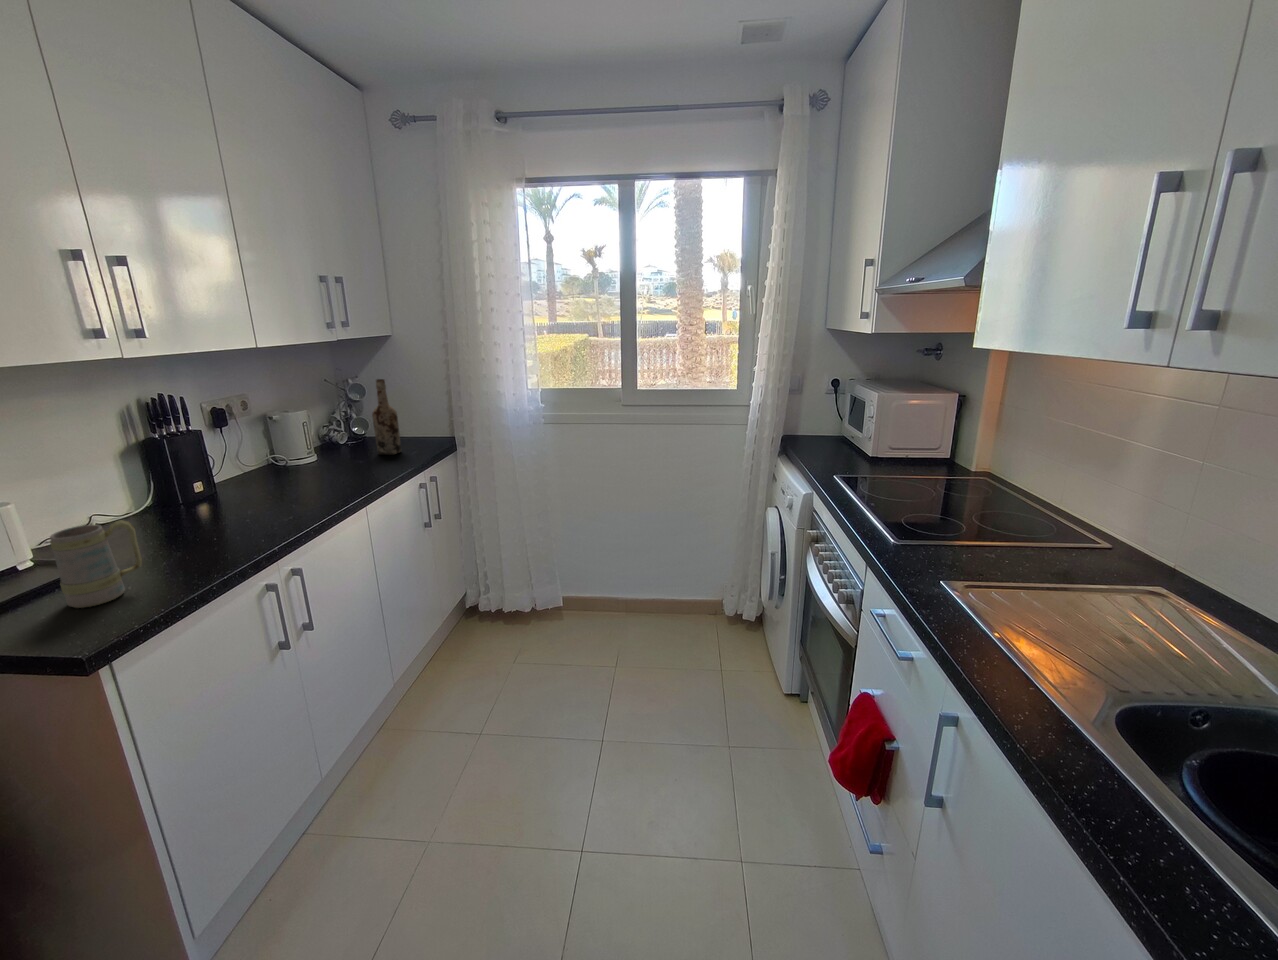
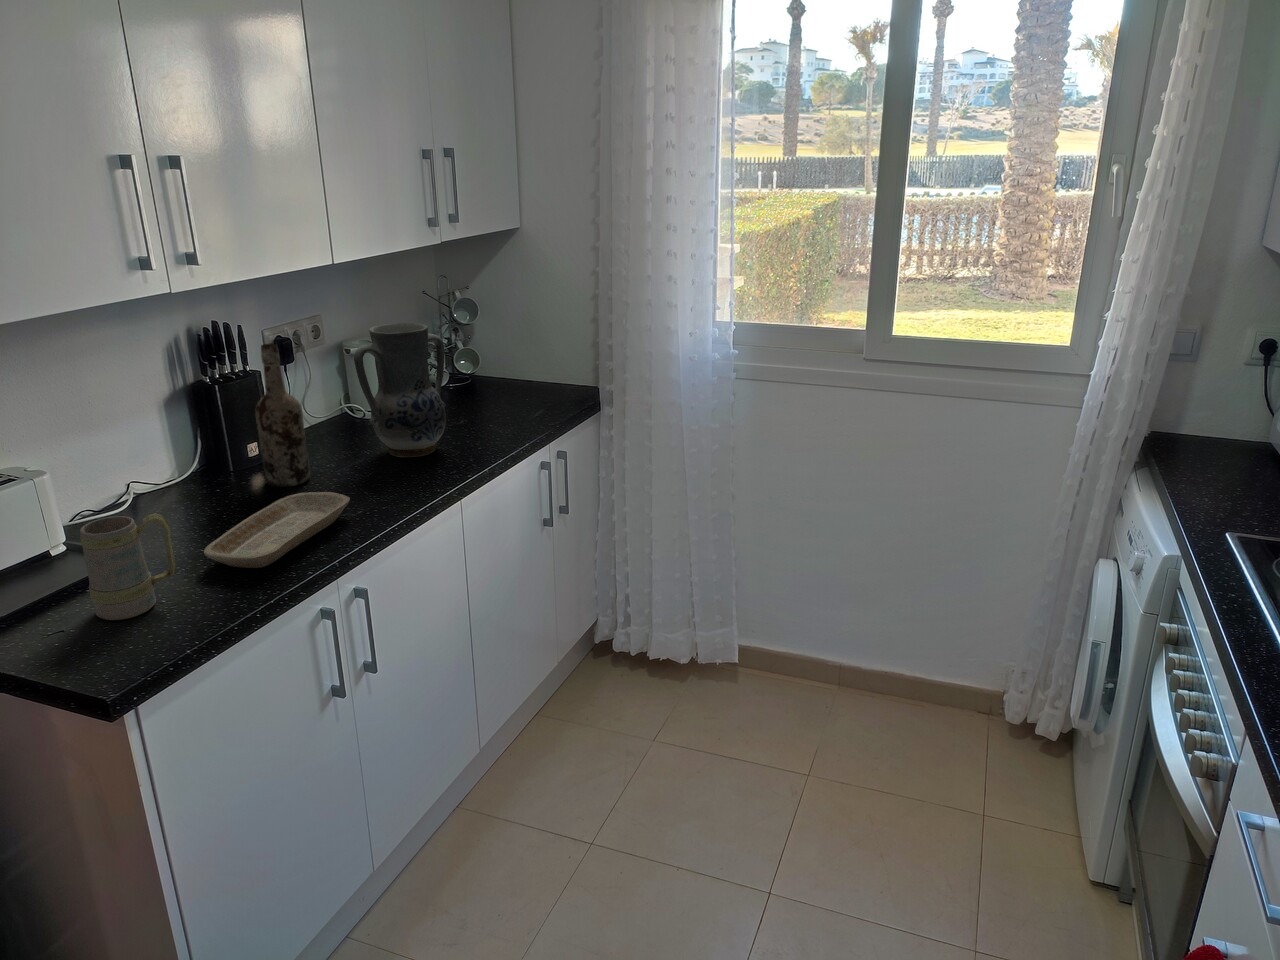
wine bottle: present [372,379,401,455] -> present [255,344,310,487]
vase: none [279,392,353,485] -> present [354,323,446,457]
tray: none [165,507,286,561] -> present [204,492,350,568]

